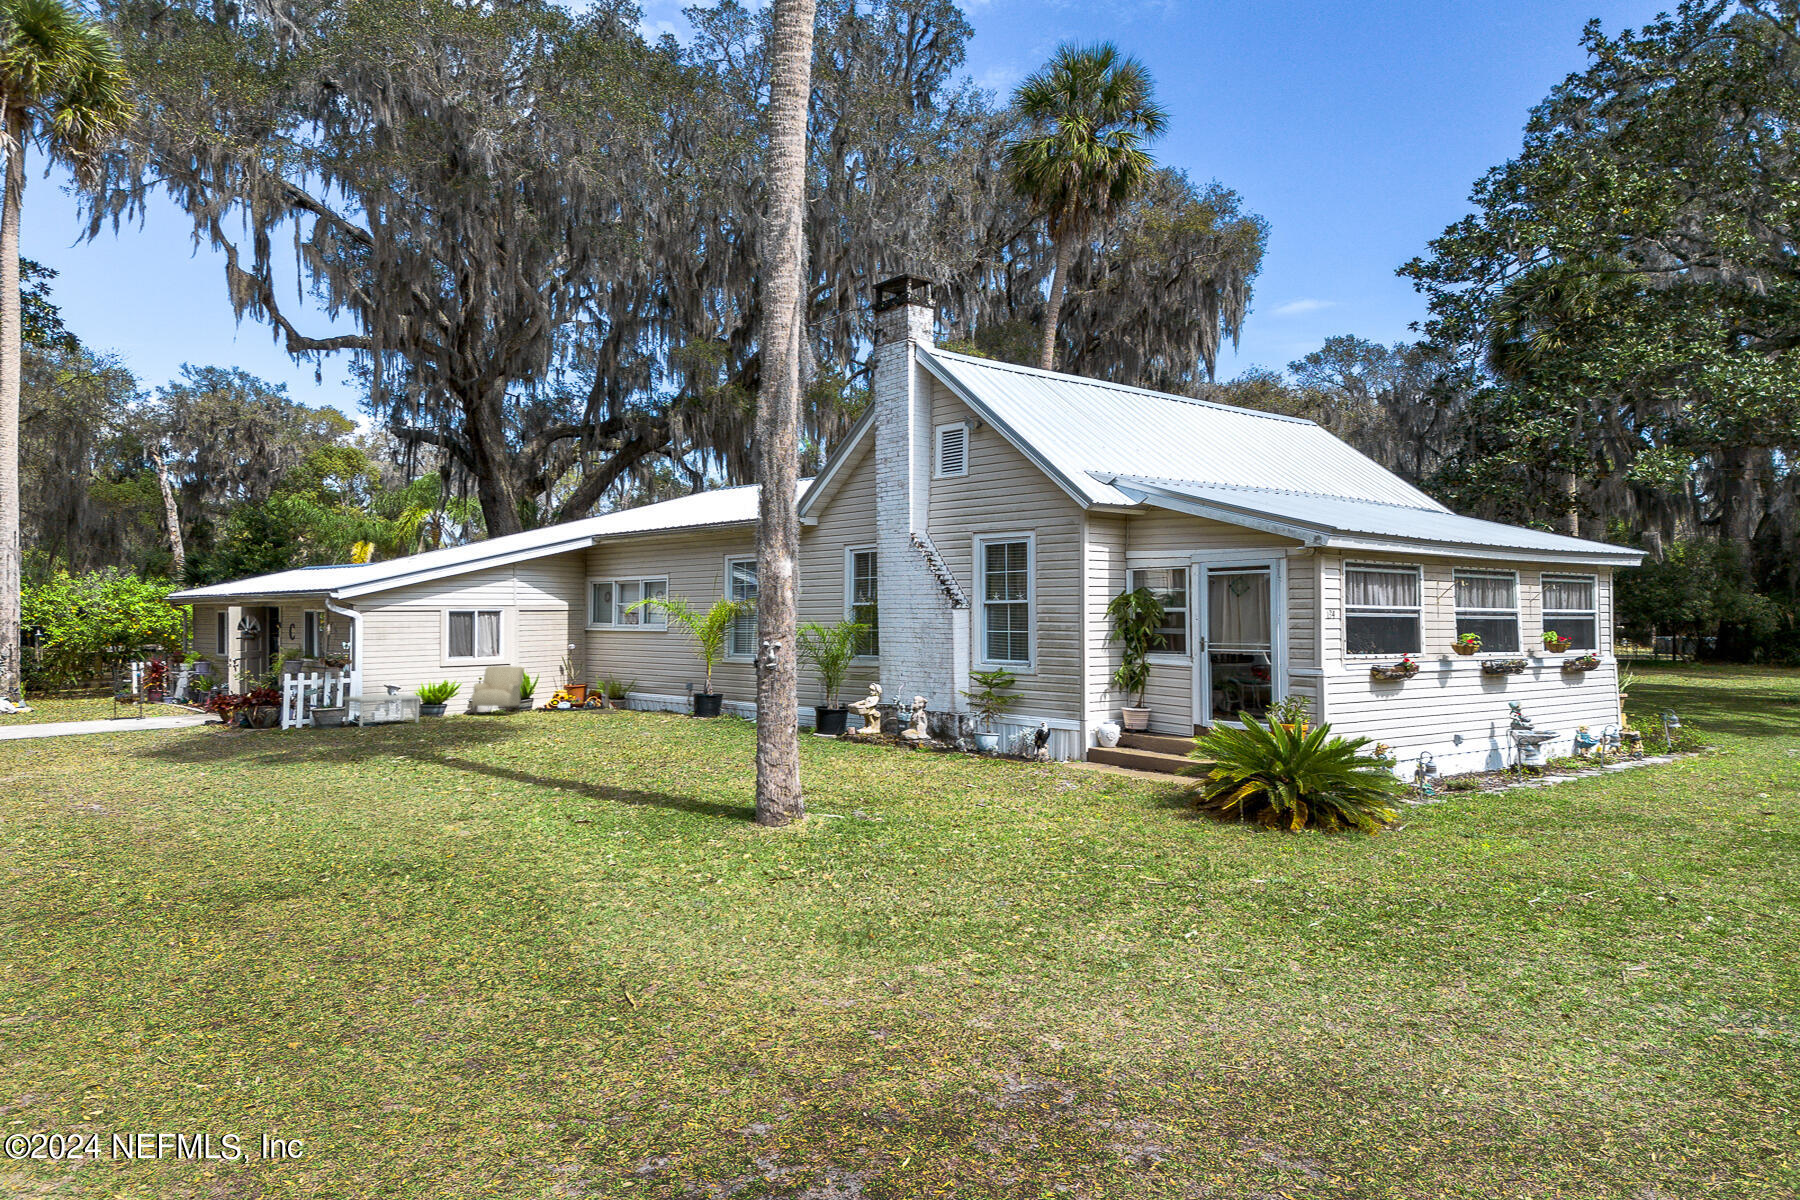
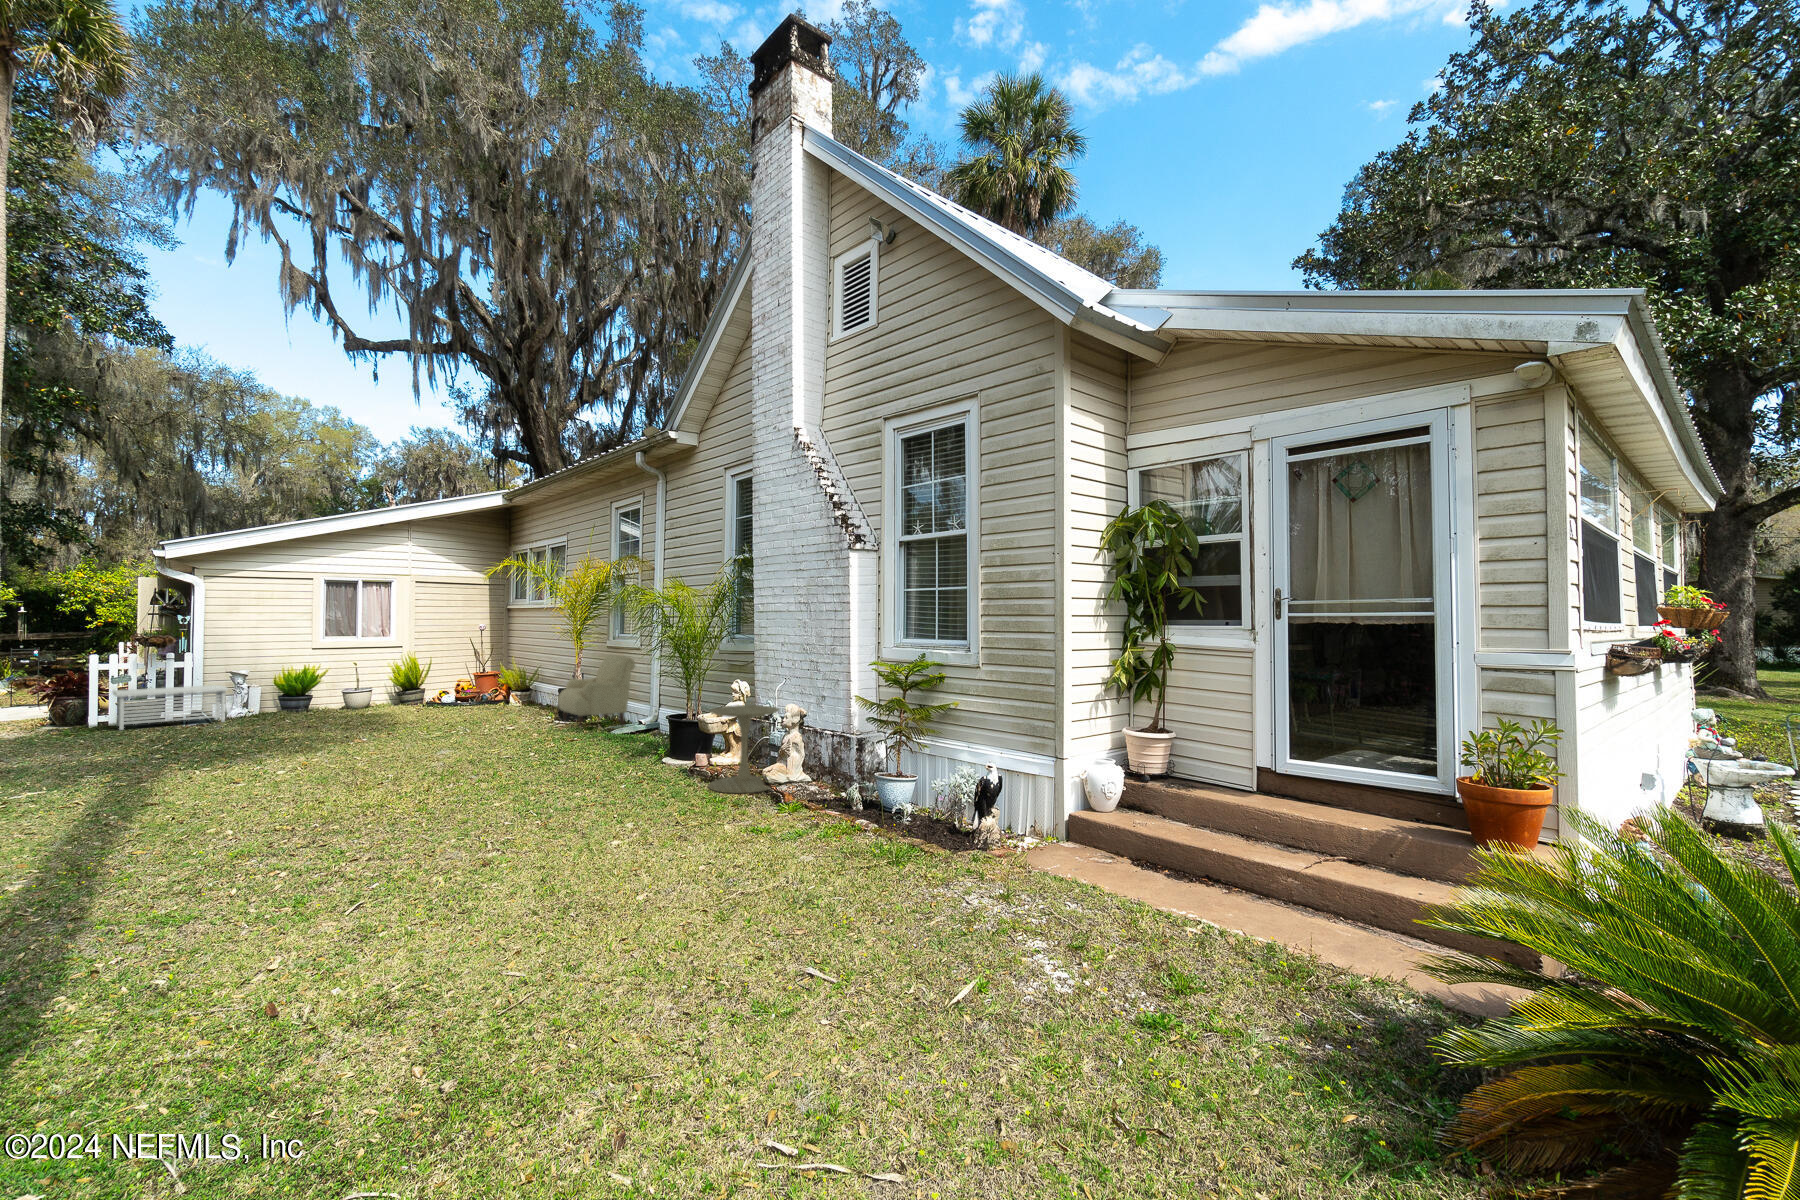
chair: present [471,666,524,713] -> present [558,655,635,727]
pedestal table: present [592,678,622,714] -> present [709,705,779,793]
potted tree: present [929,717,953,752] -> none [795,728,845,804]

